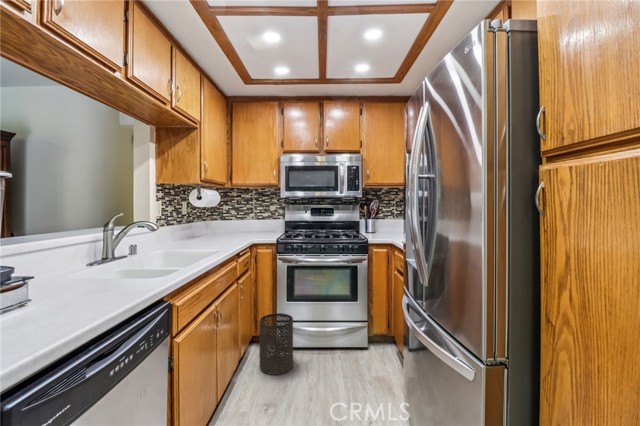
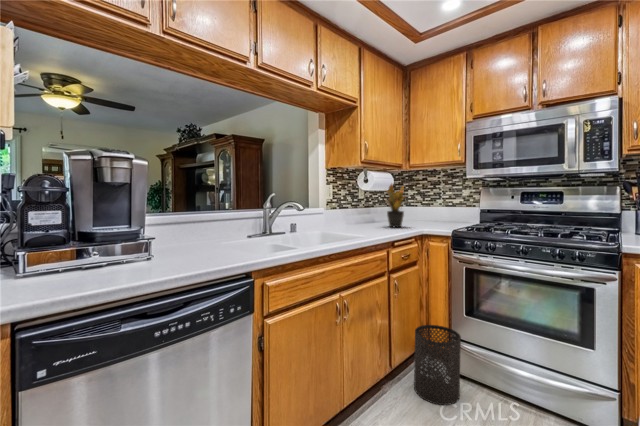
potted plant: none [213,199,240,239] -> present [387,184,404,227]

